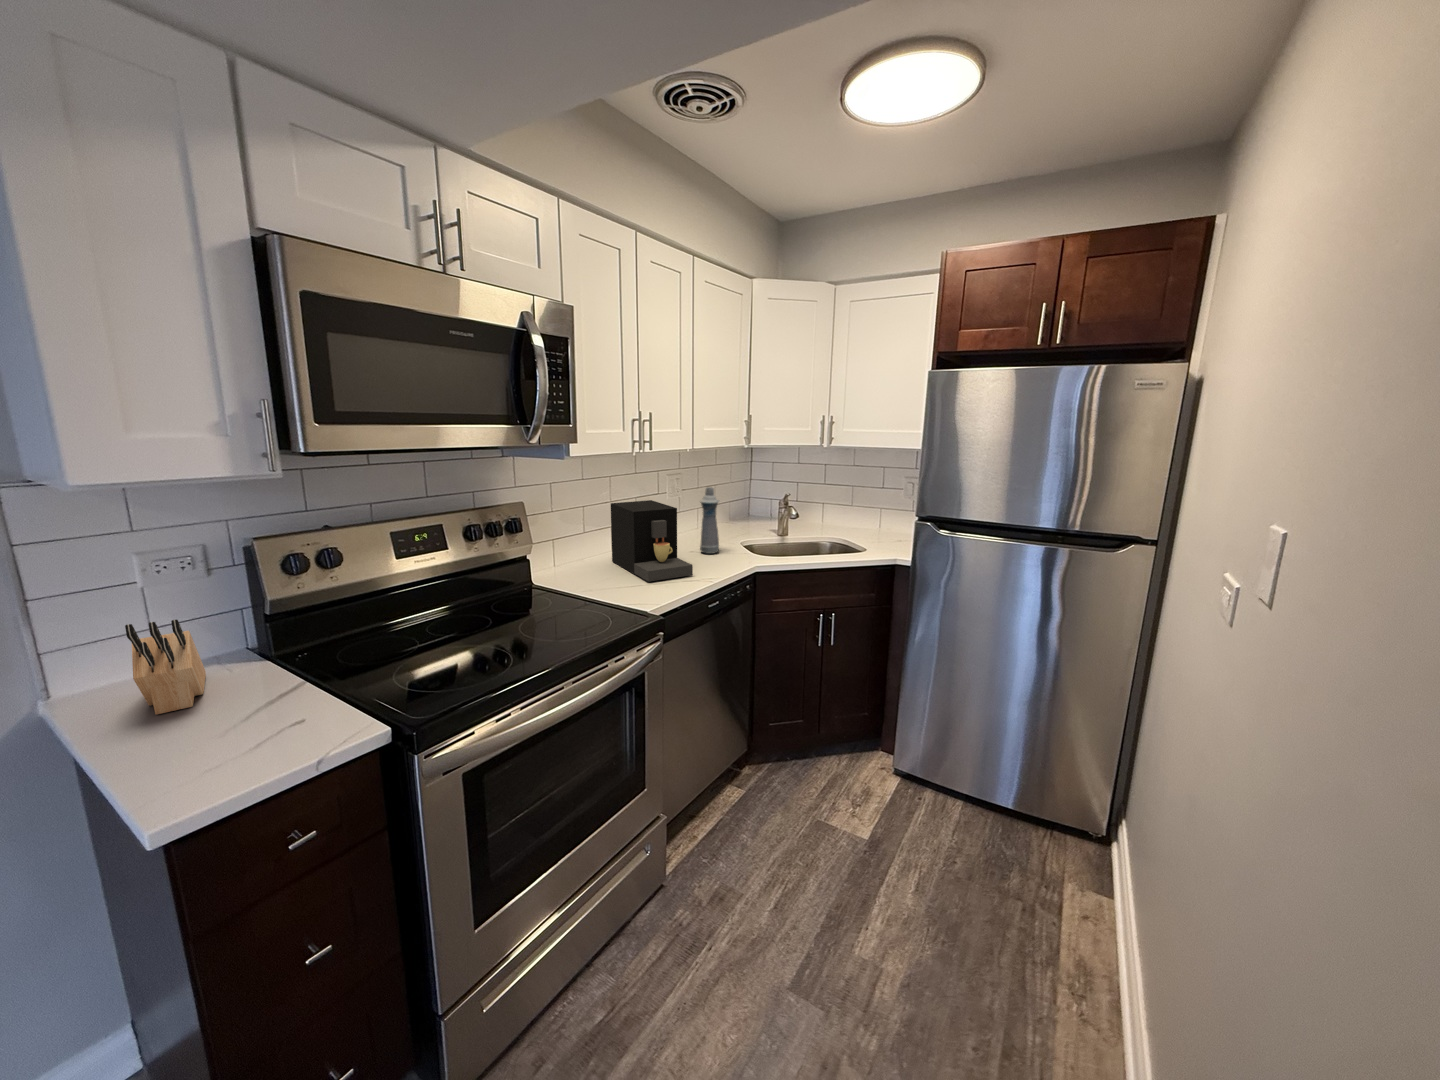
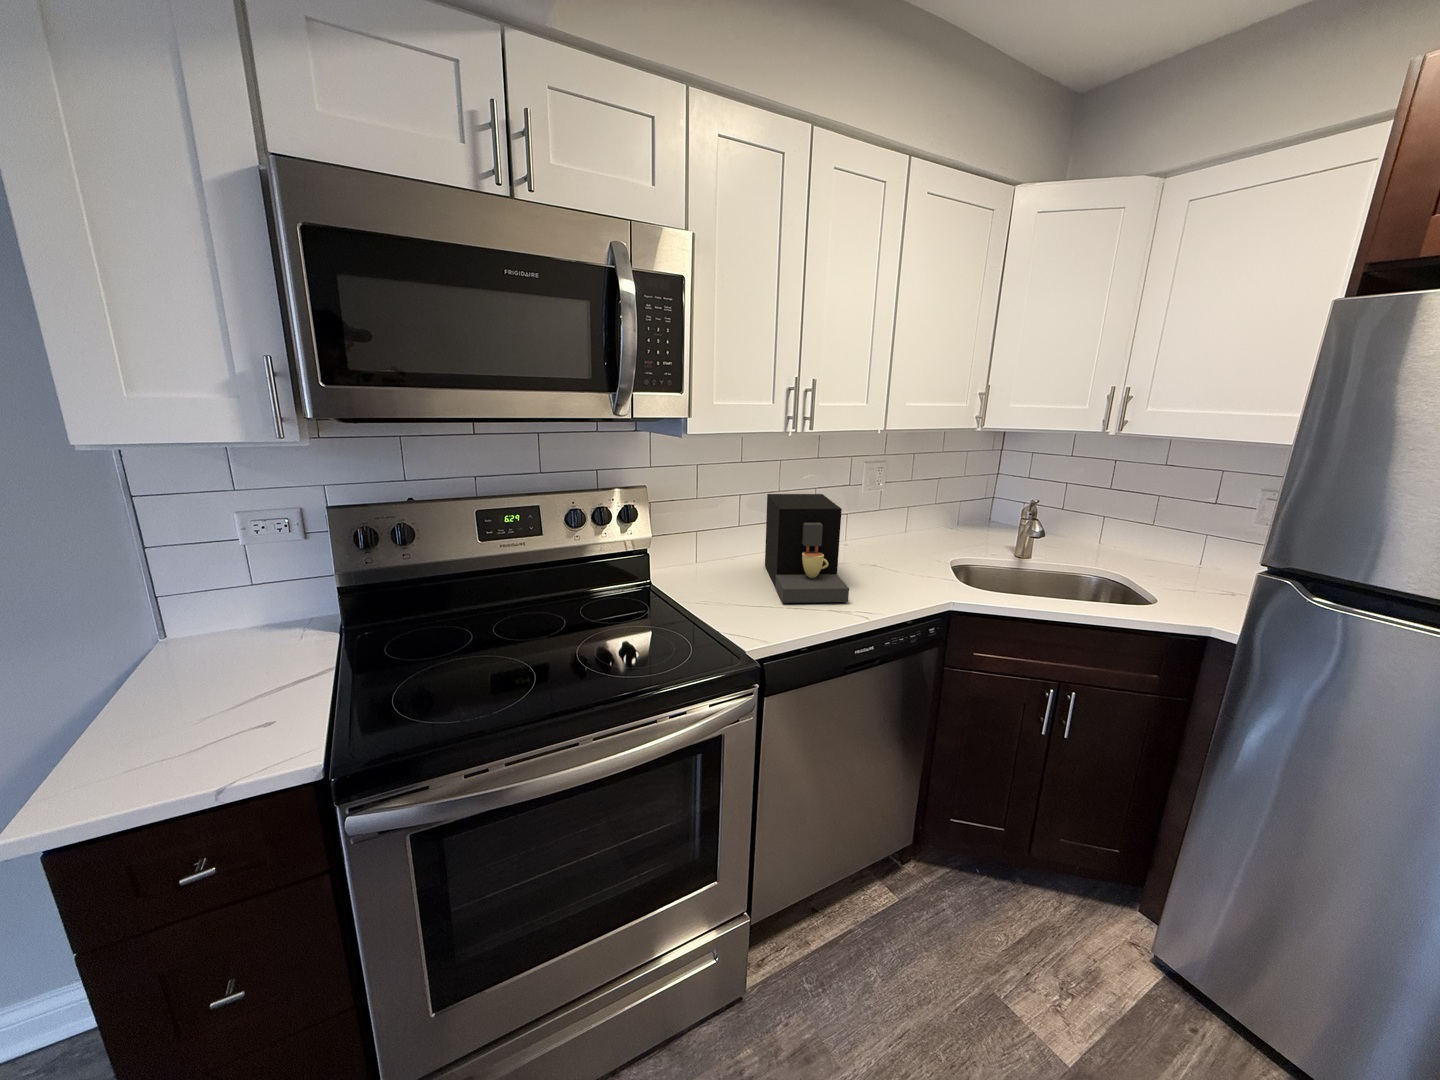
bottle: present [700,488,719,554] -> none [885,483,917,572]
knife block: present [125,619,206,715] -> none [149,588,282,678]

